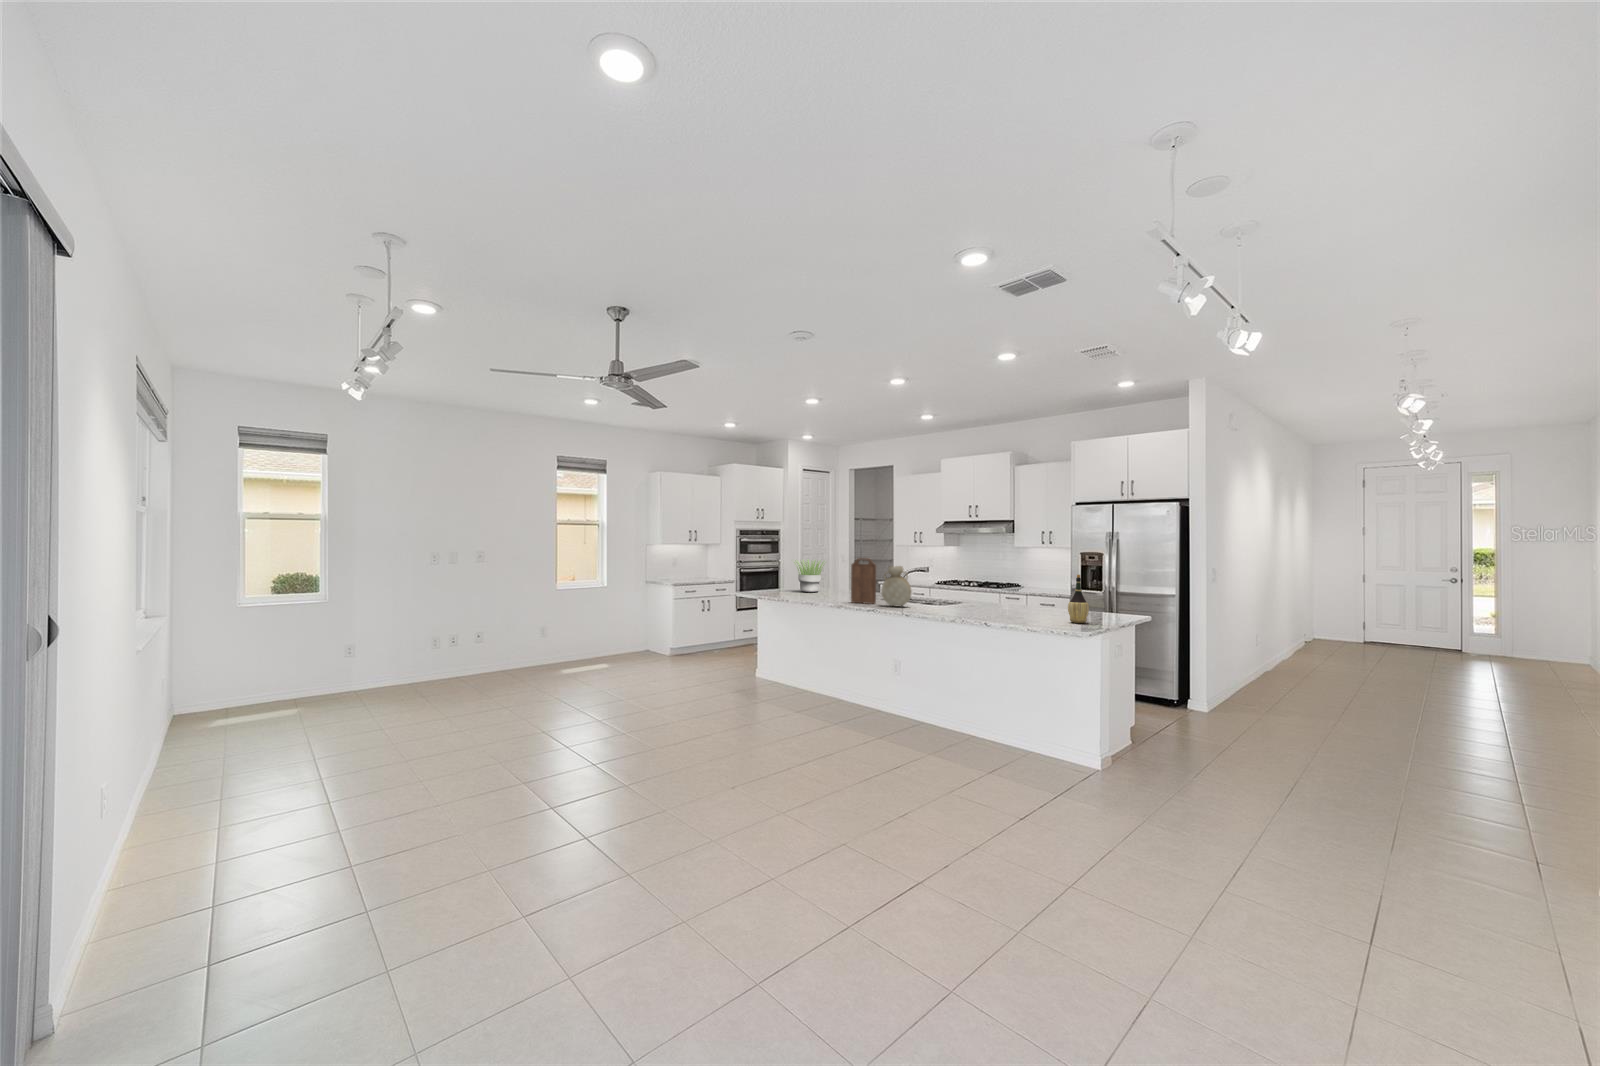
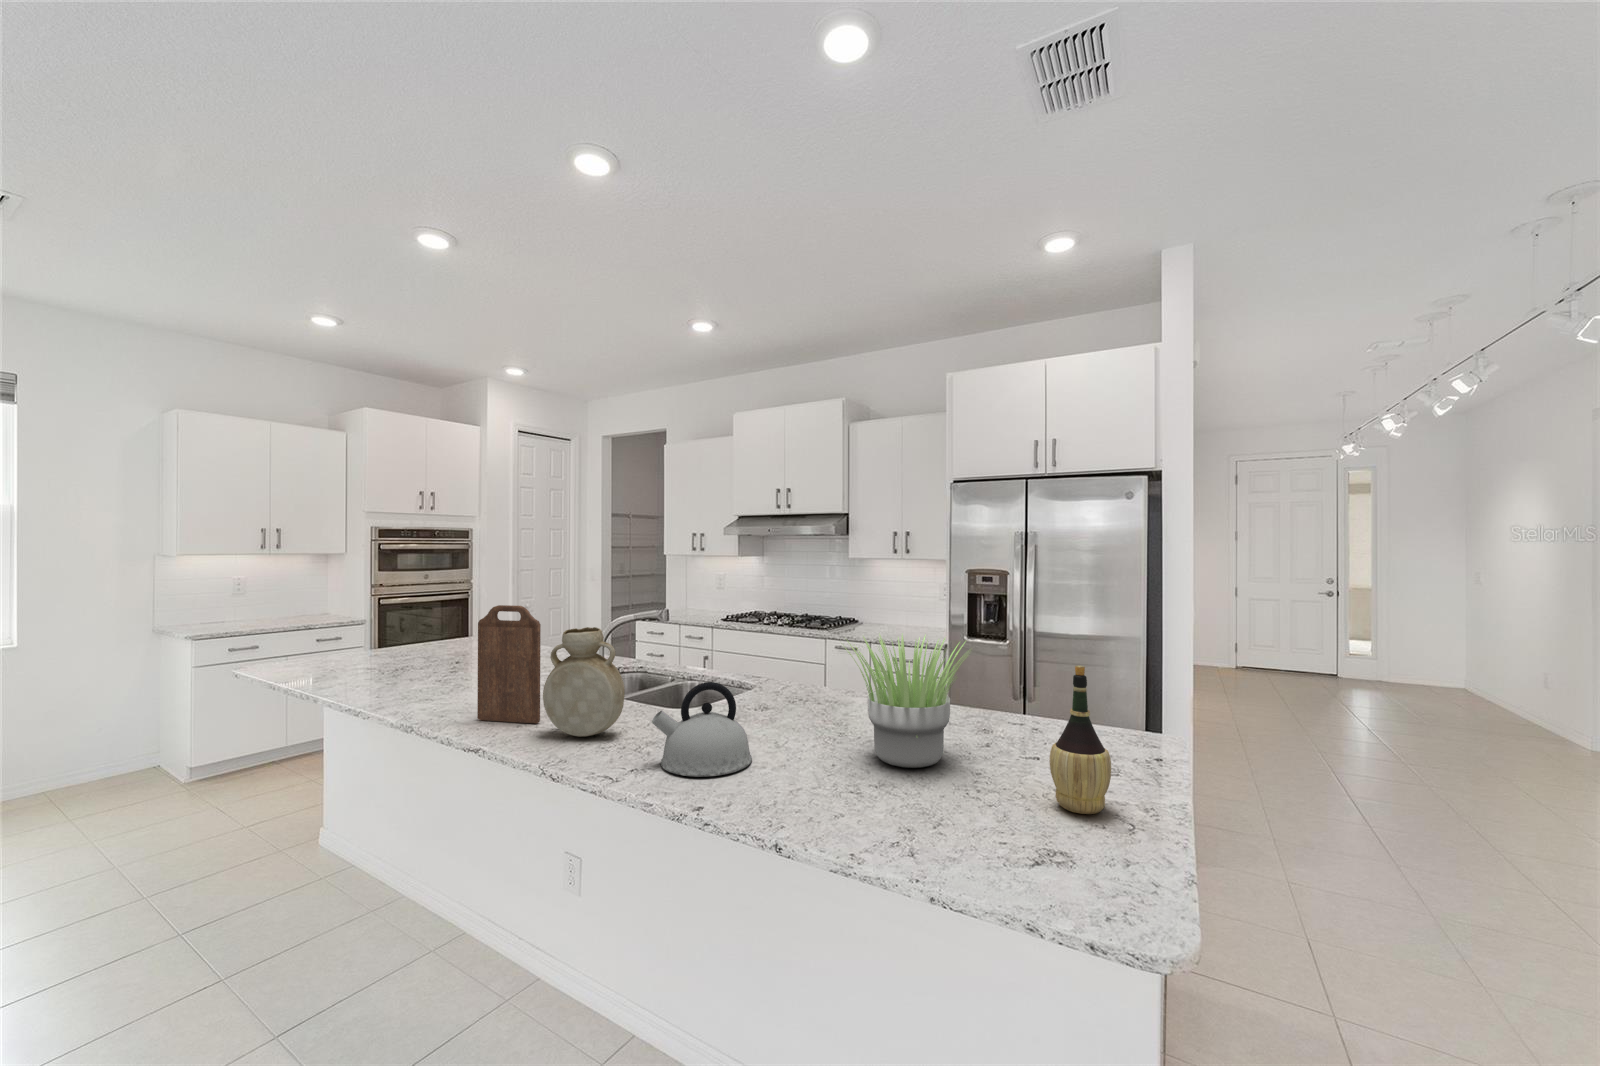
potted plant: present [796,560,824,592] -> present [846,634,968,768]
kettle: none [926,583,963,613] -> present [652,682,752,777]

